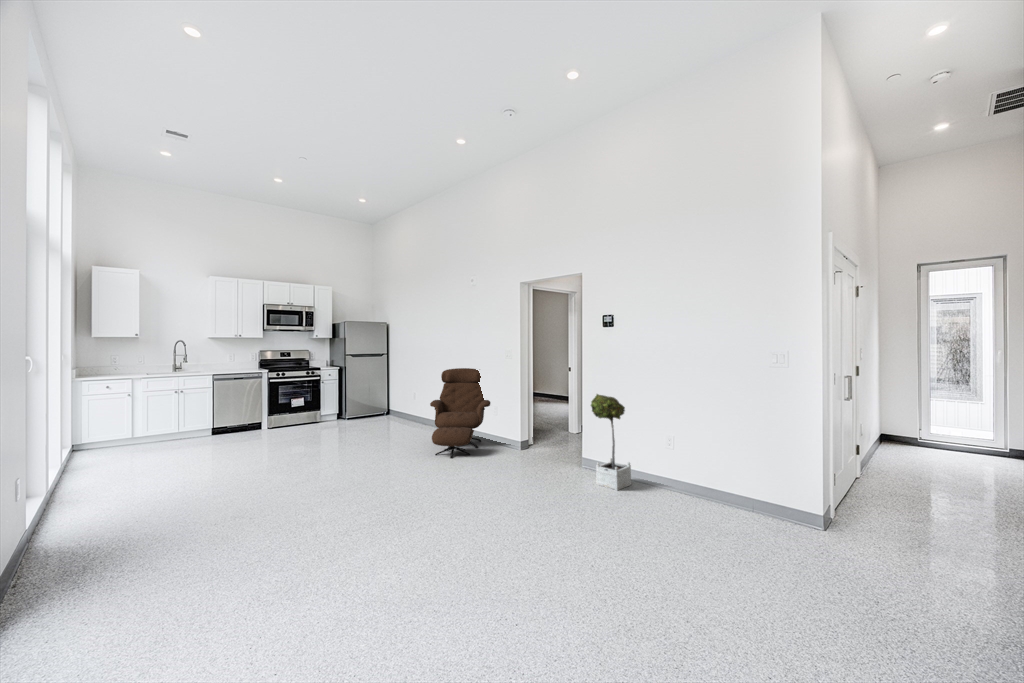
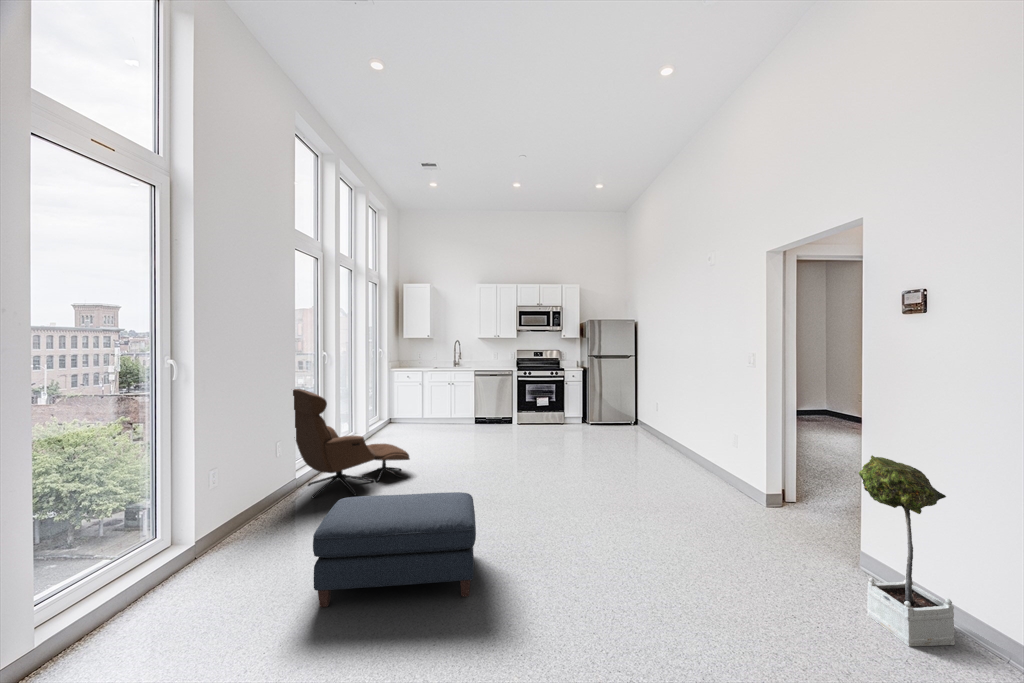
lounge chair: present [430,368,490,458] -> present [293,389,410,499]
ottoman: none [199,468,376,596] -> present [313,492,476,607]

